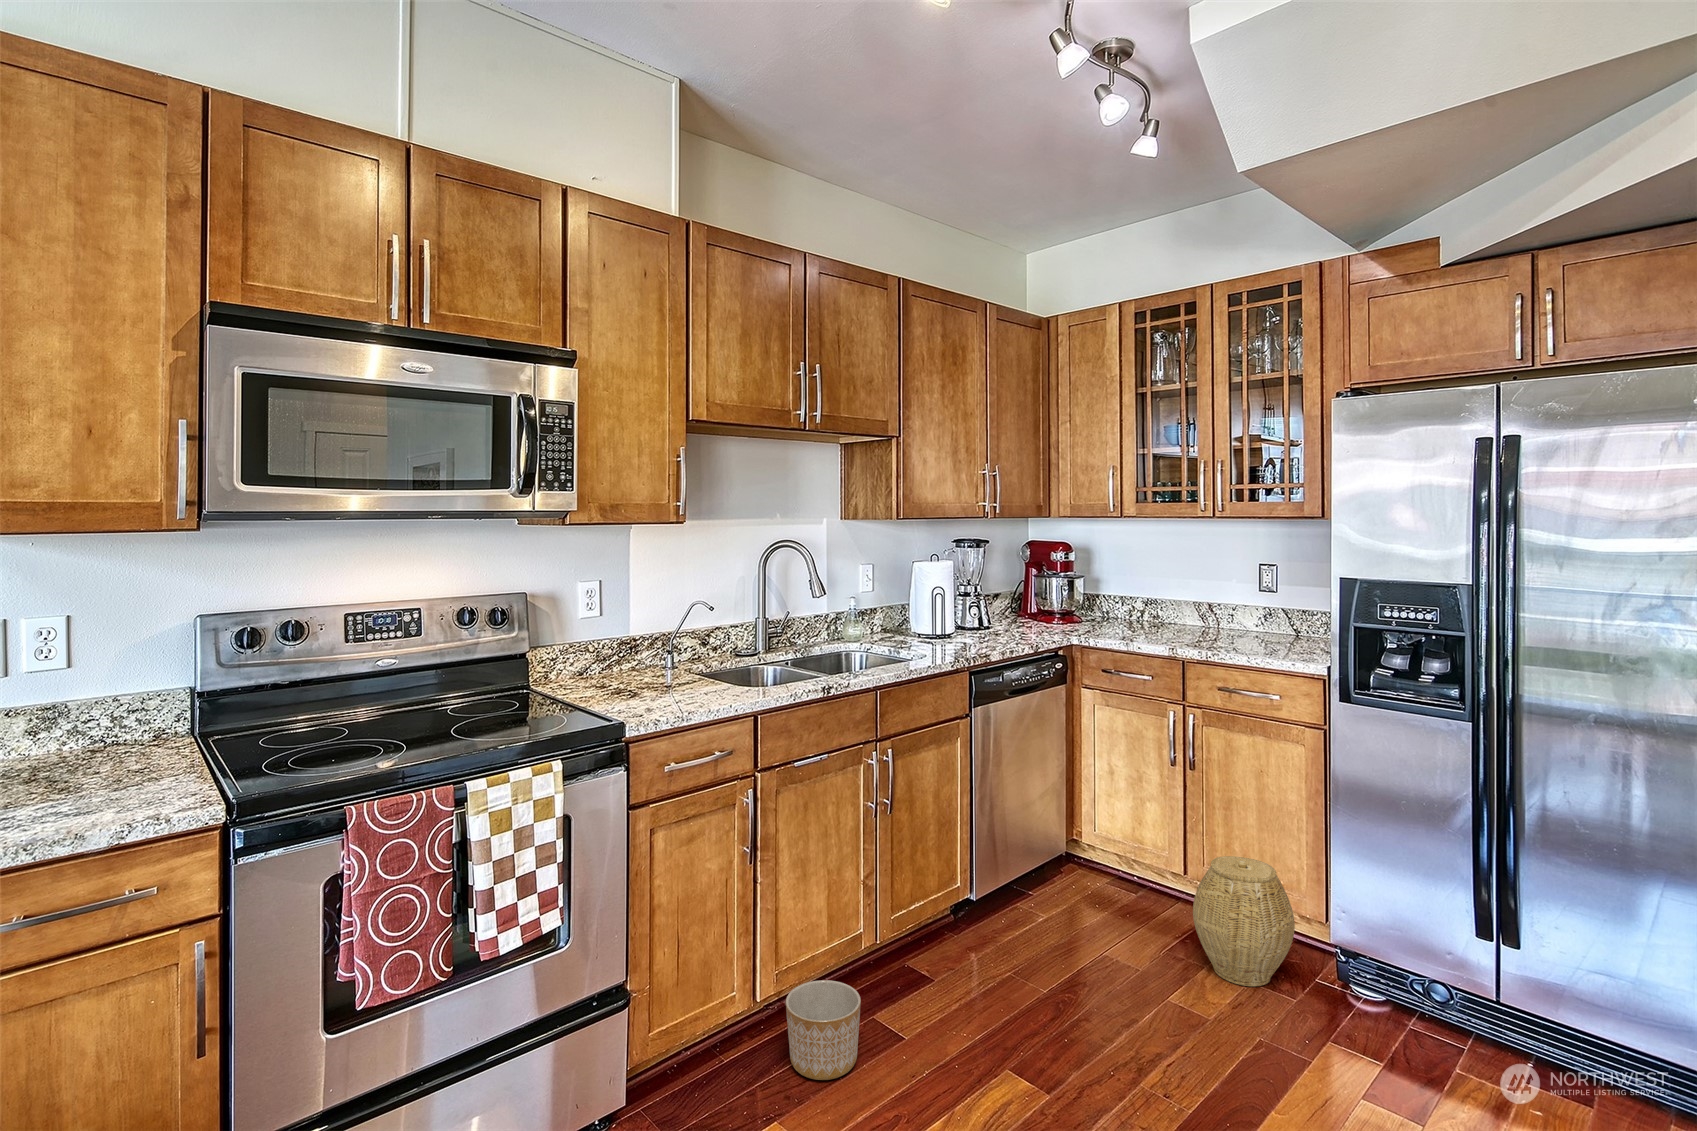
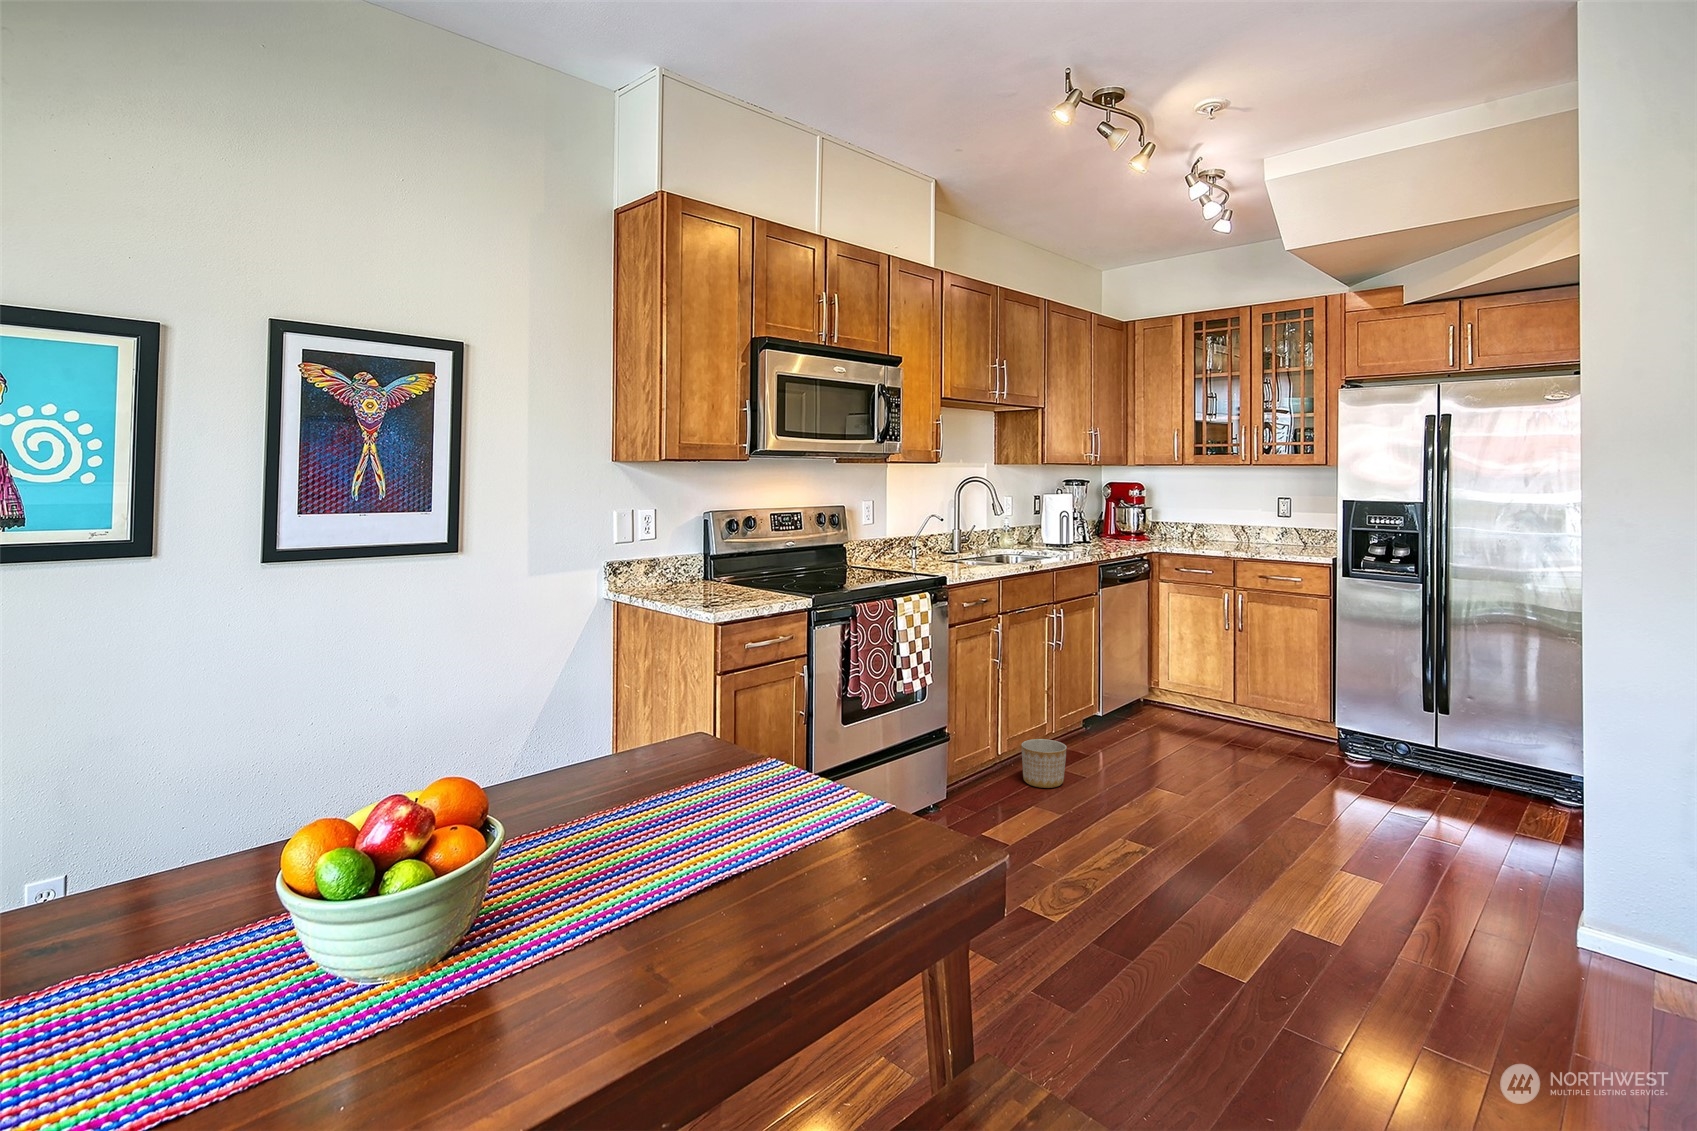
woven basket: present [1193,856,1295,986] -> none [1245,678,1309,753]

